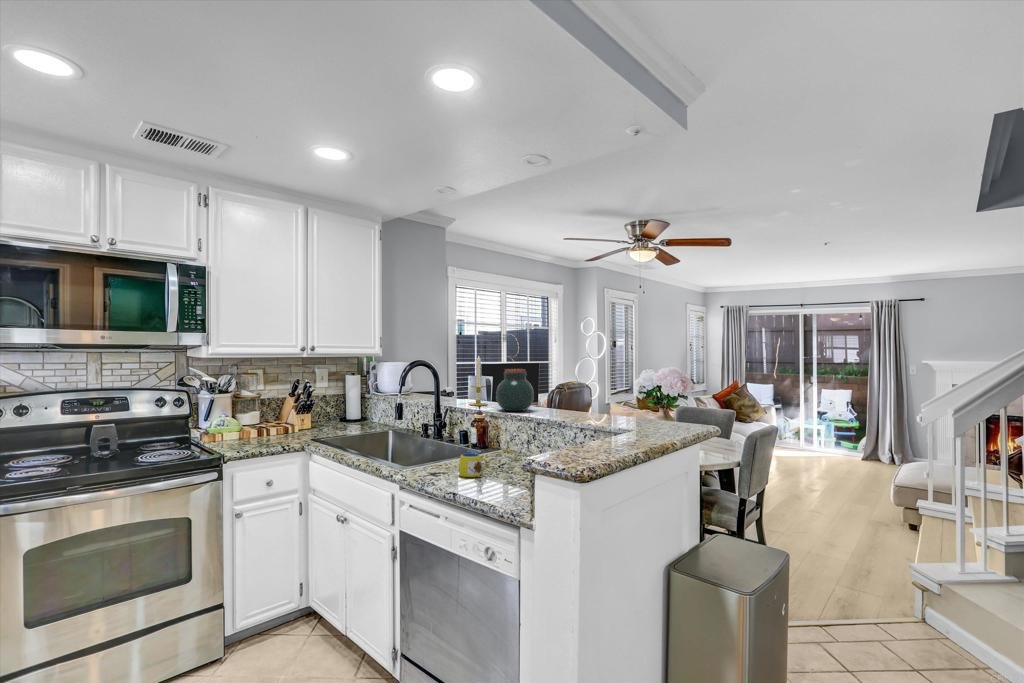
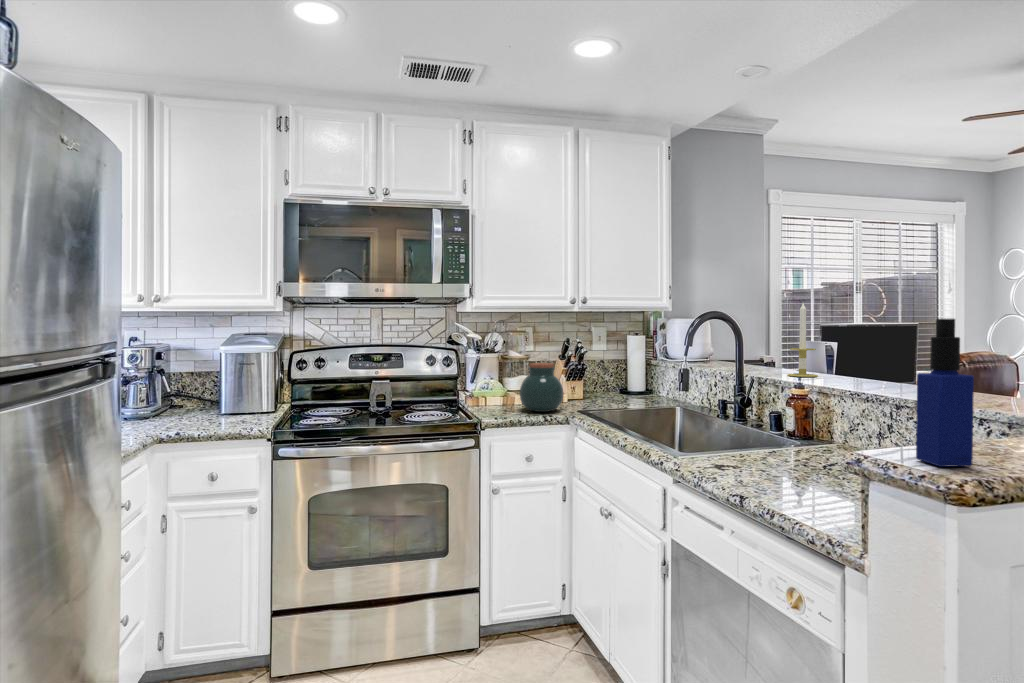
jar: present [496,369,534,411] -> present [520,363,563,412]
bottle: none [554,384,578,463] -> present [916,319,974,467]
mug: present [458,453,488,477] -> none [753,441,806,479]

